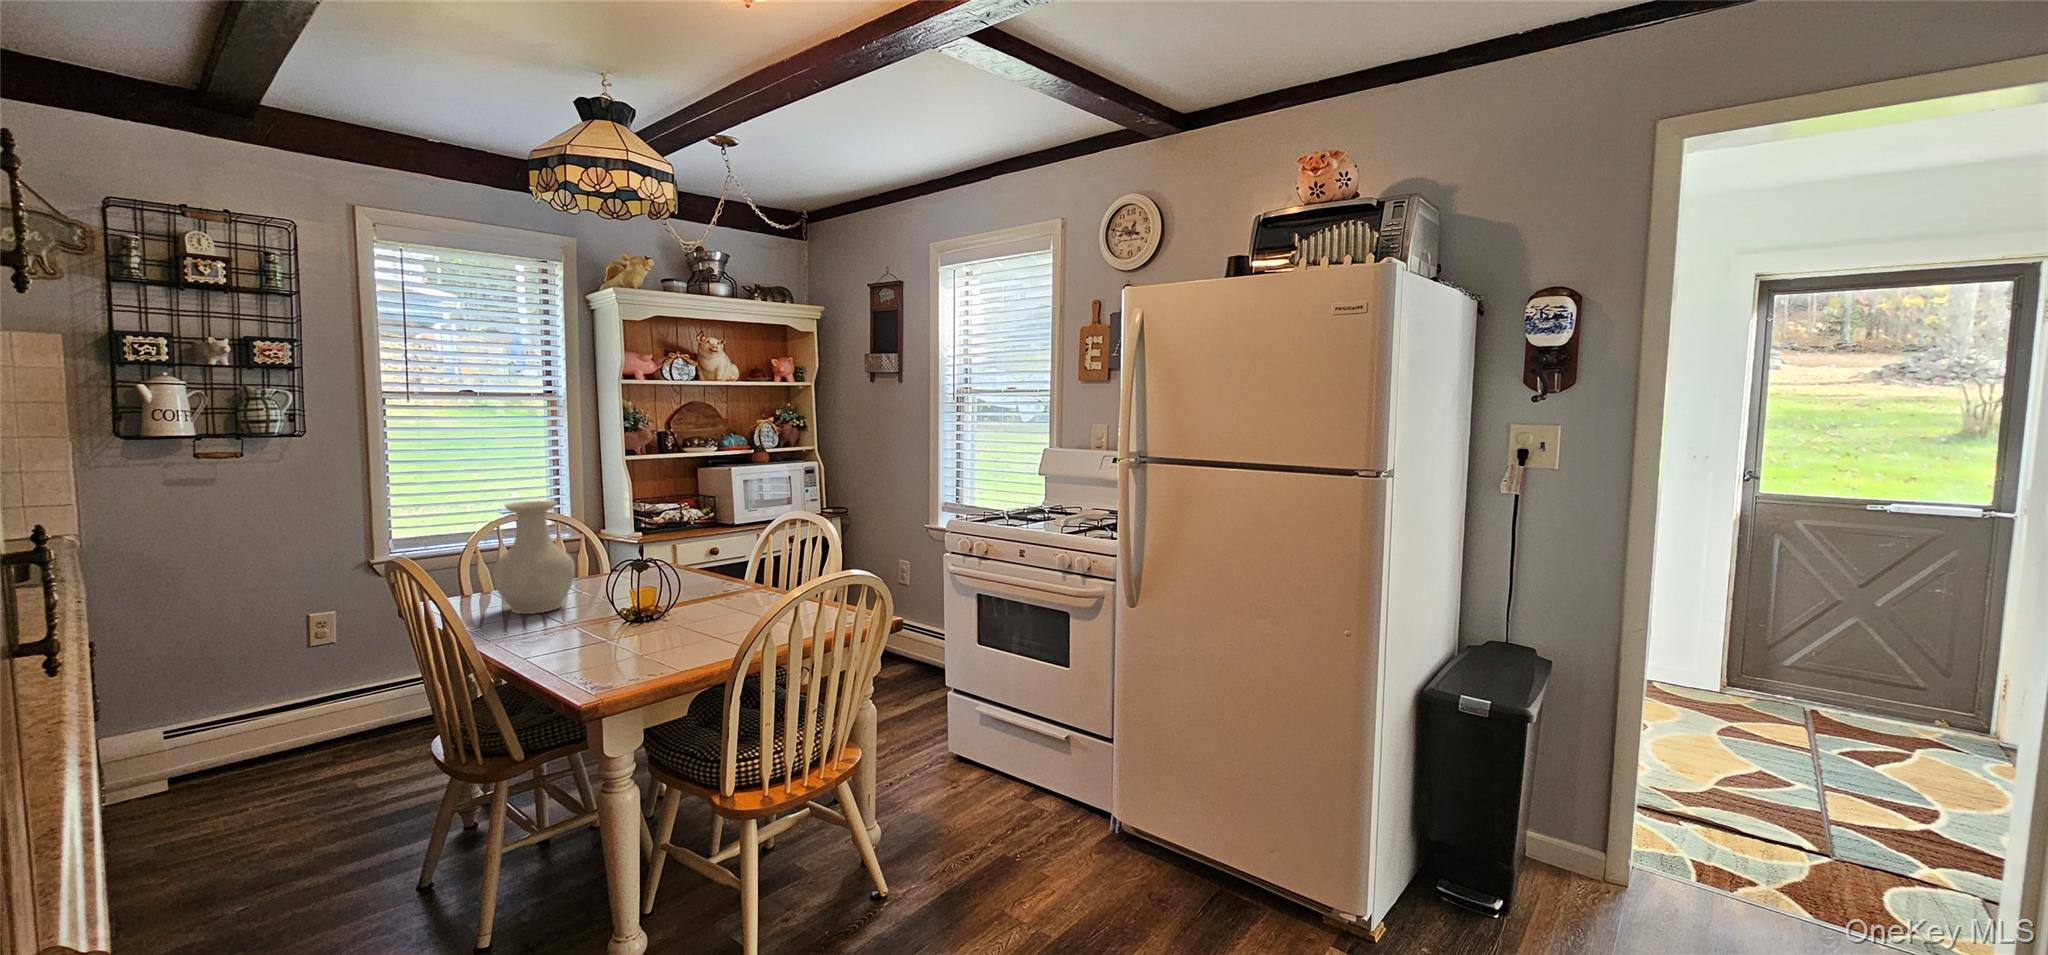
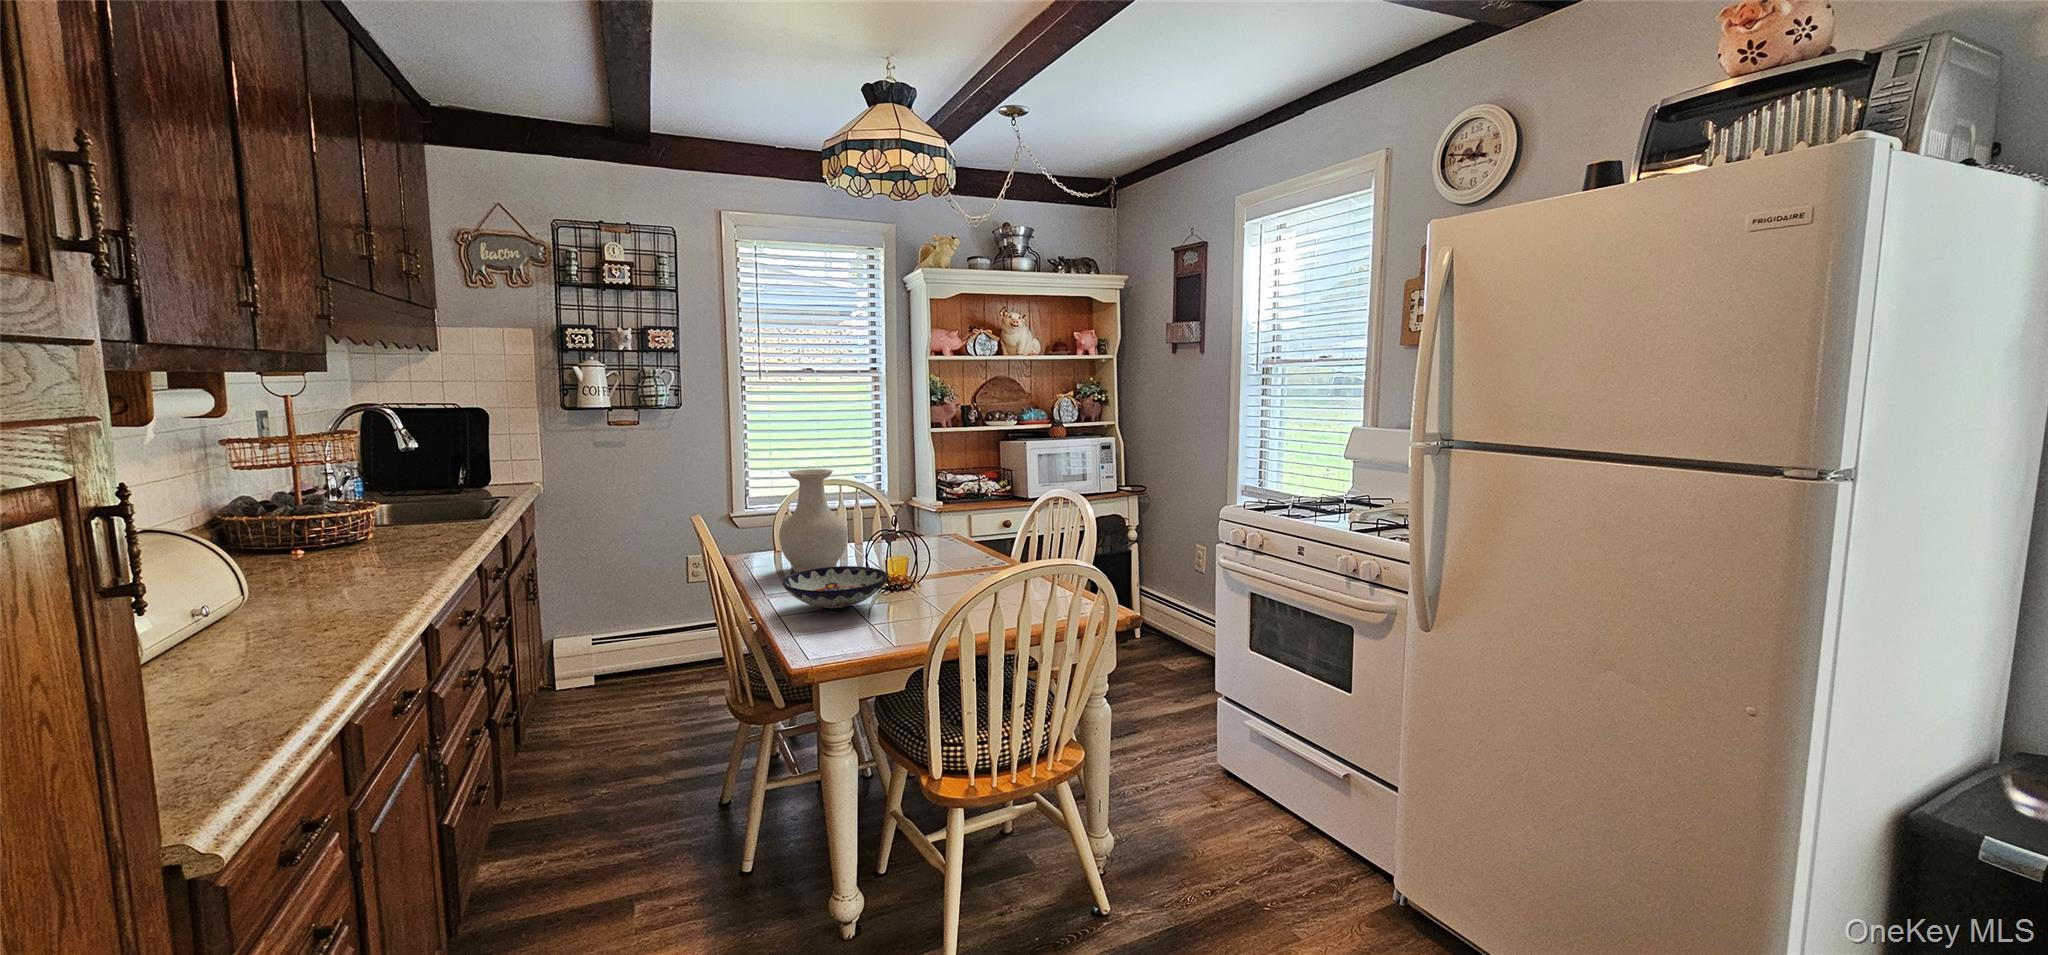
bowl: none [530,599,650,647] -> present [782,566,888,612]

